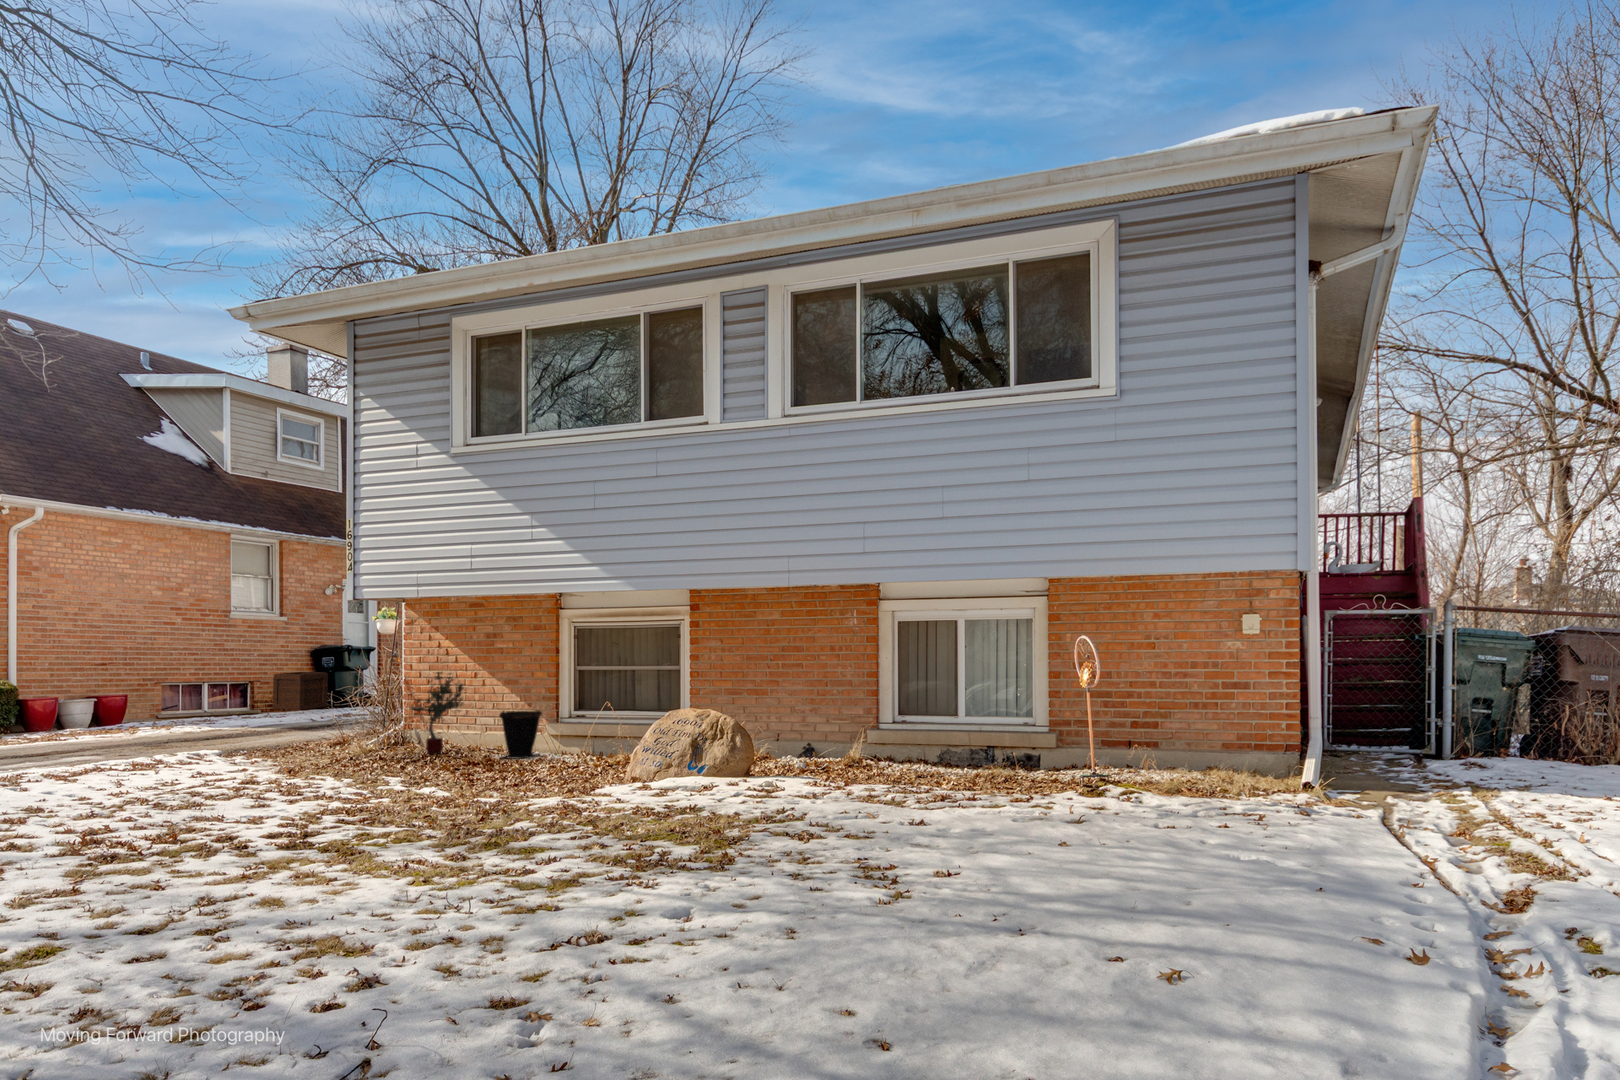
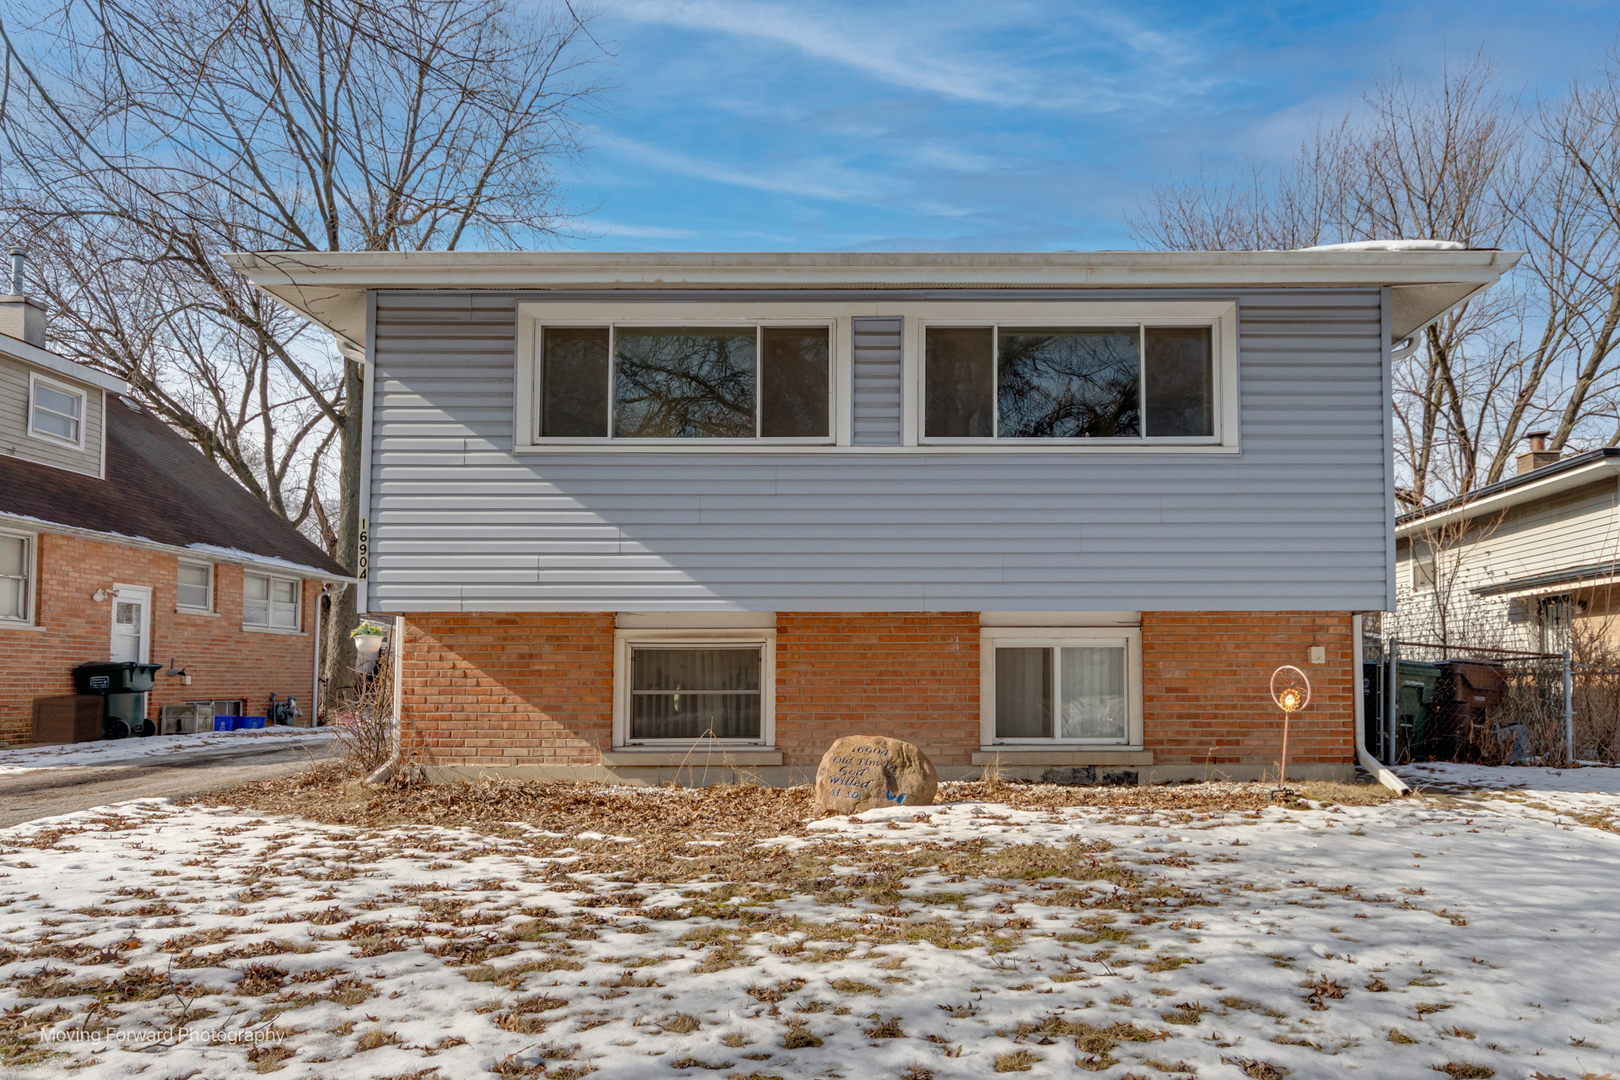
potted tree: present [410,672,464,755] -> none [433,696,508,790]
bucket: present [499,711,542,759] -> none [560,737,606,791]

